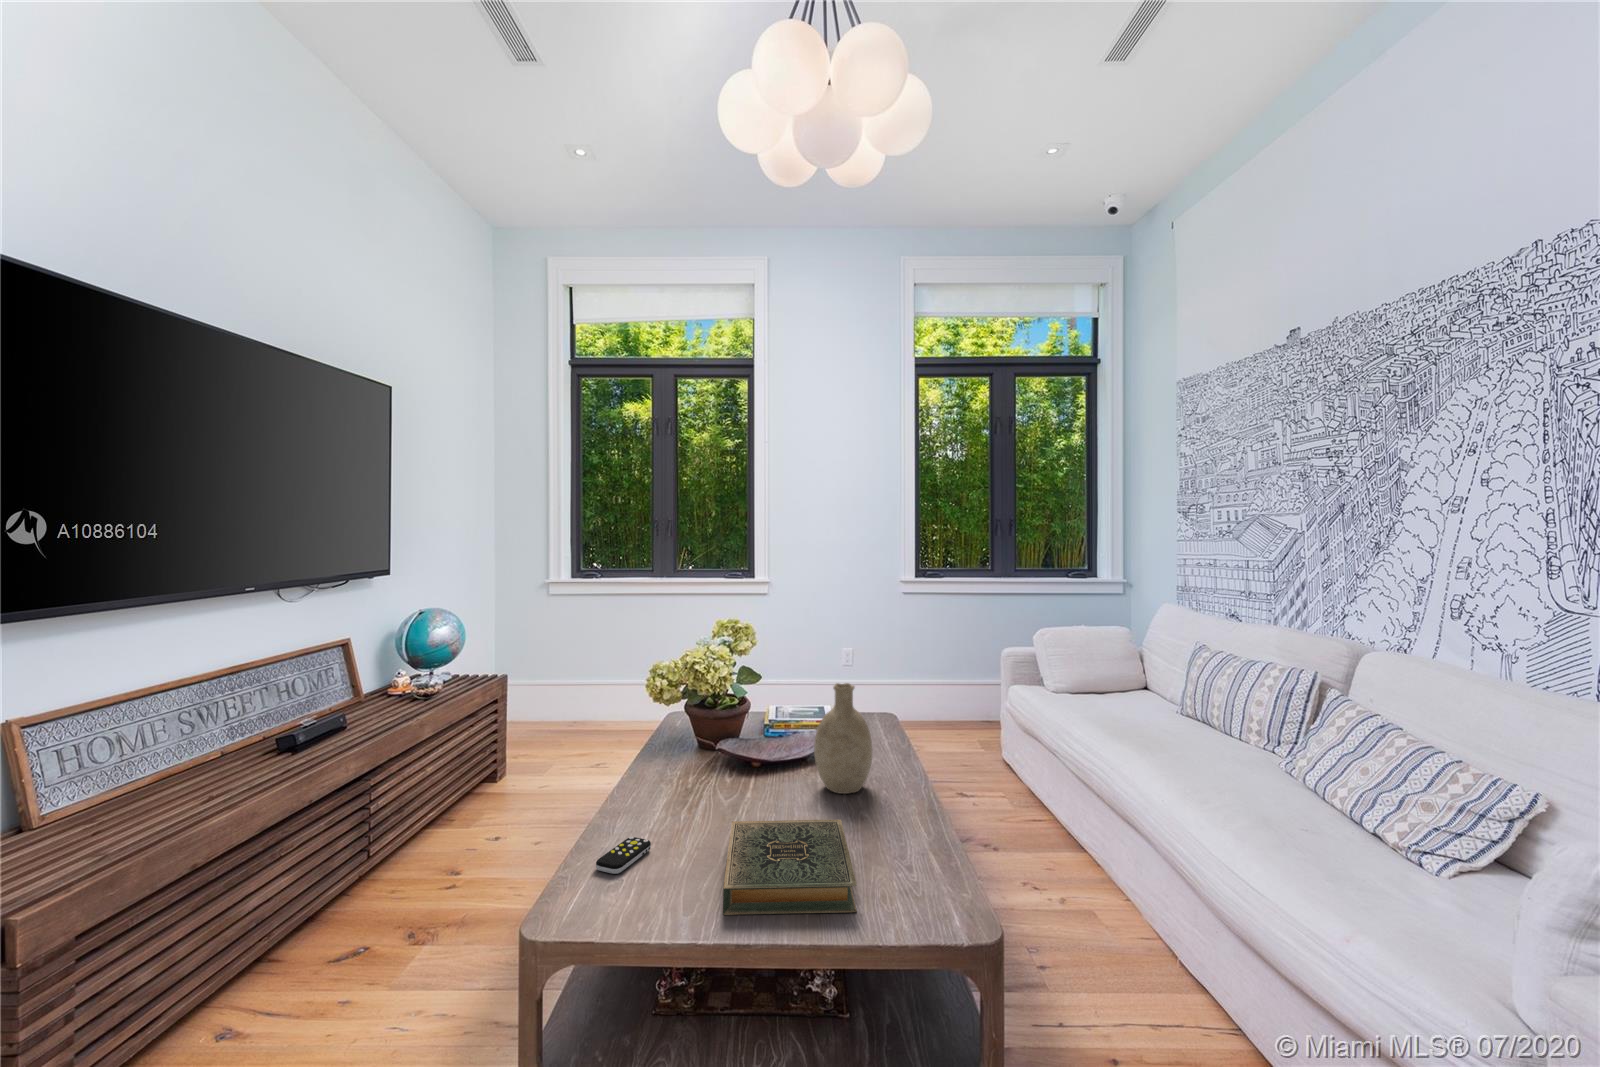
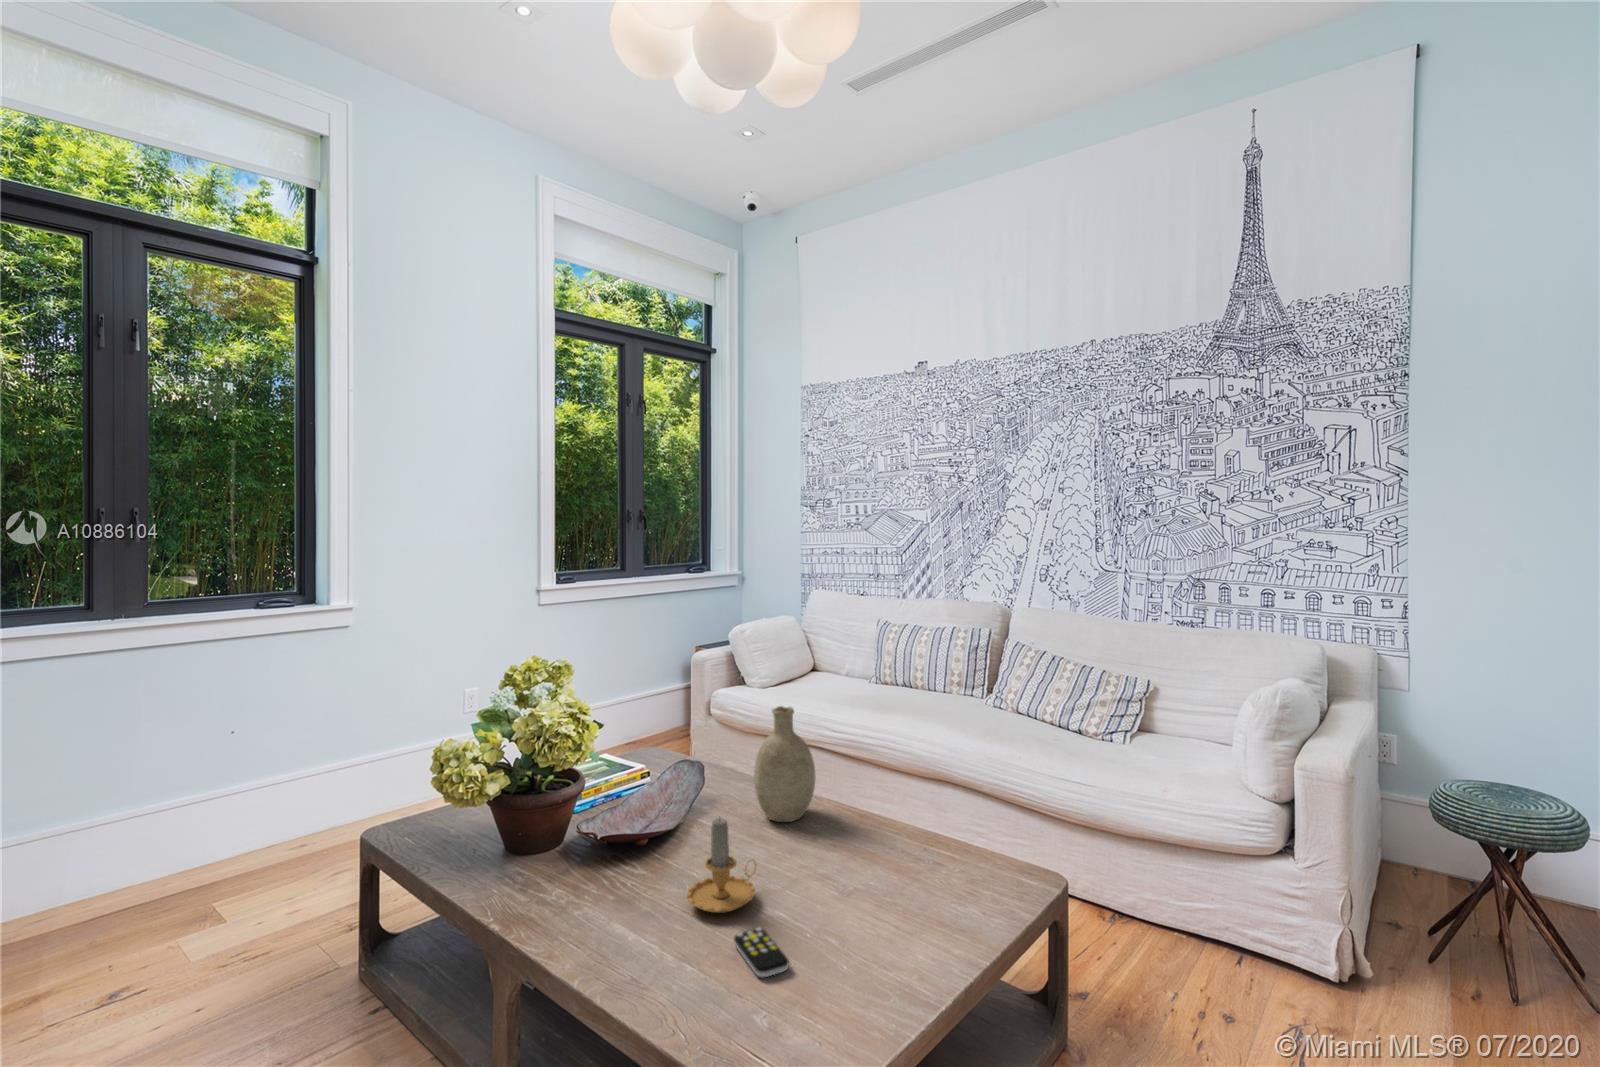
candle: none [649,745,721,827] -> present [687,818,756,913]
hardback book: present [723,819,857,915] -> none [810,833,990,944]

